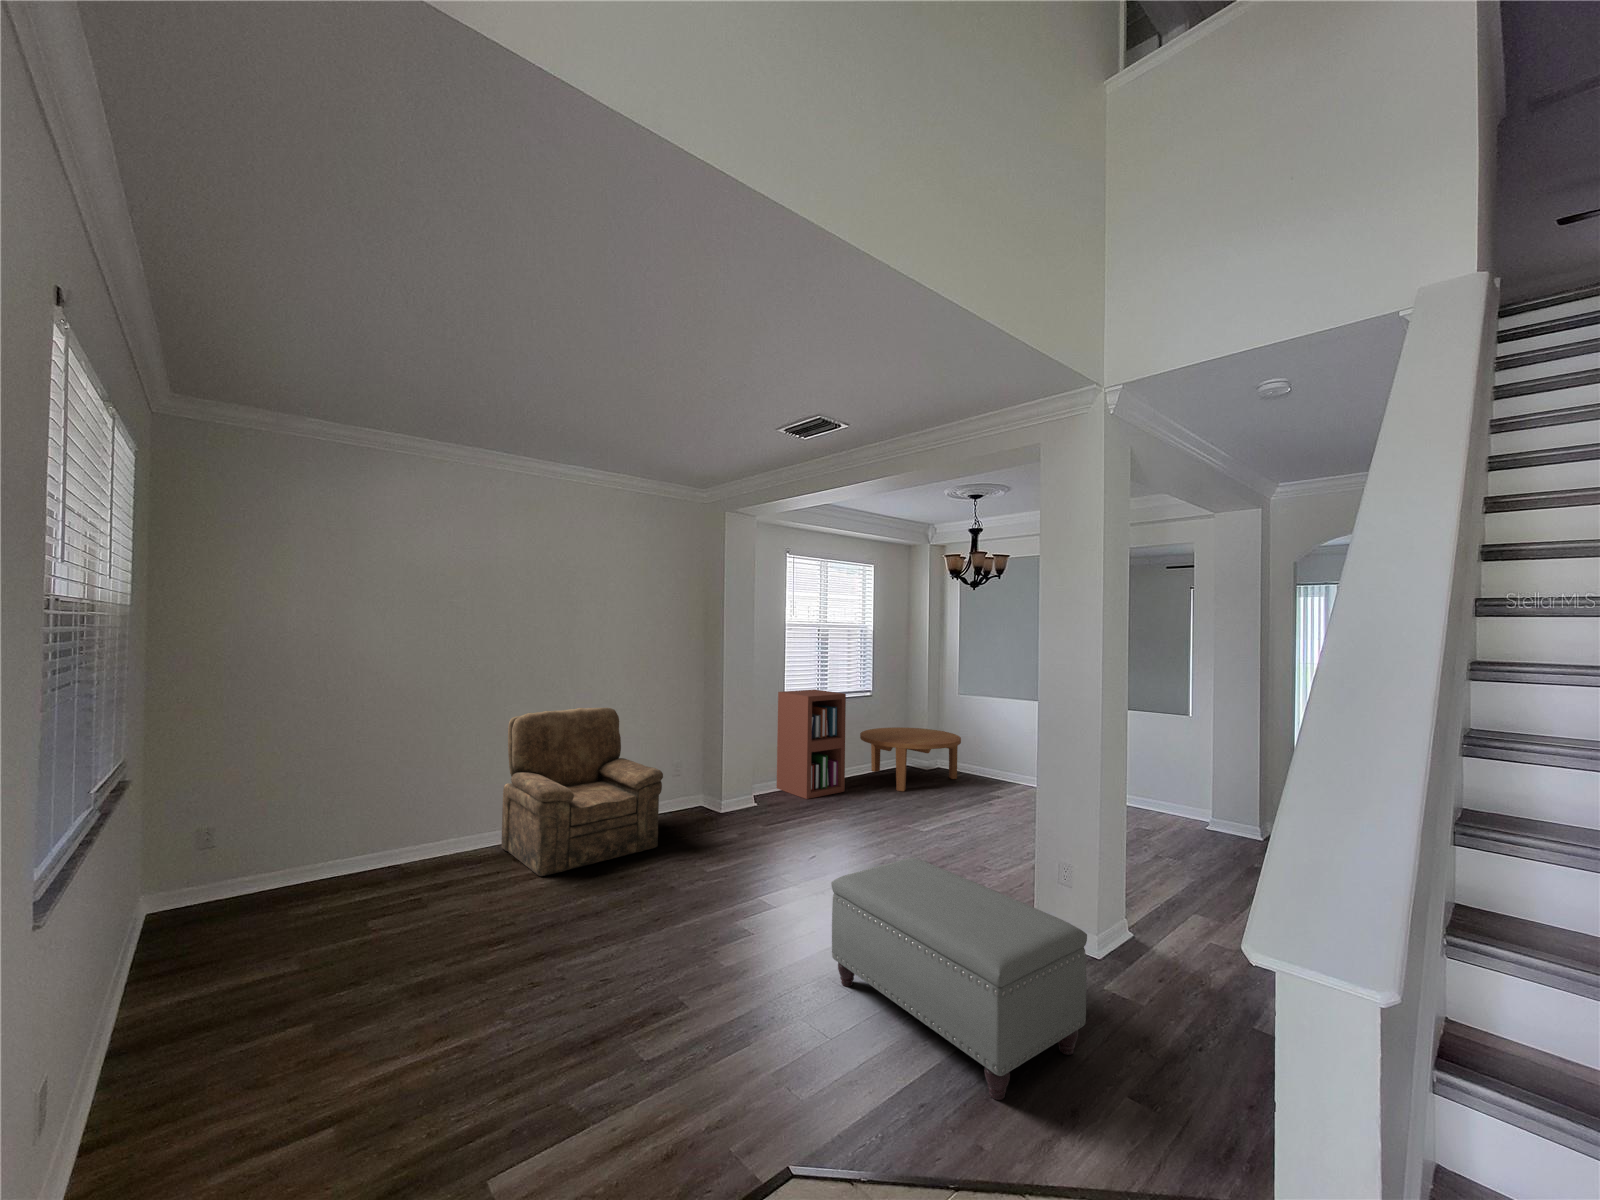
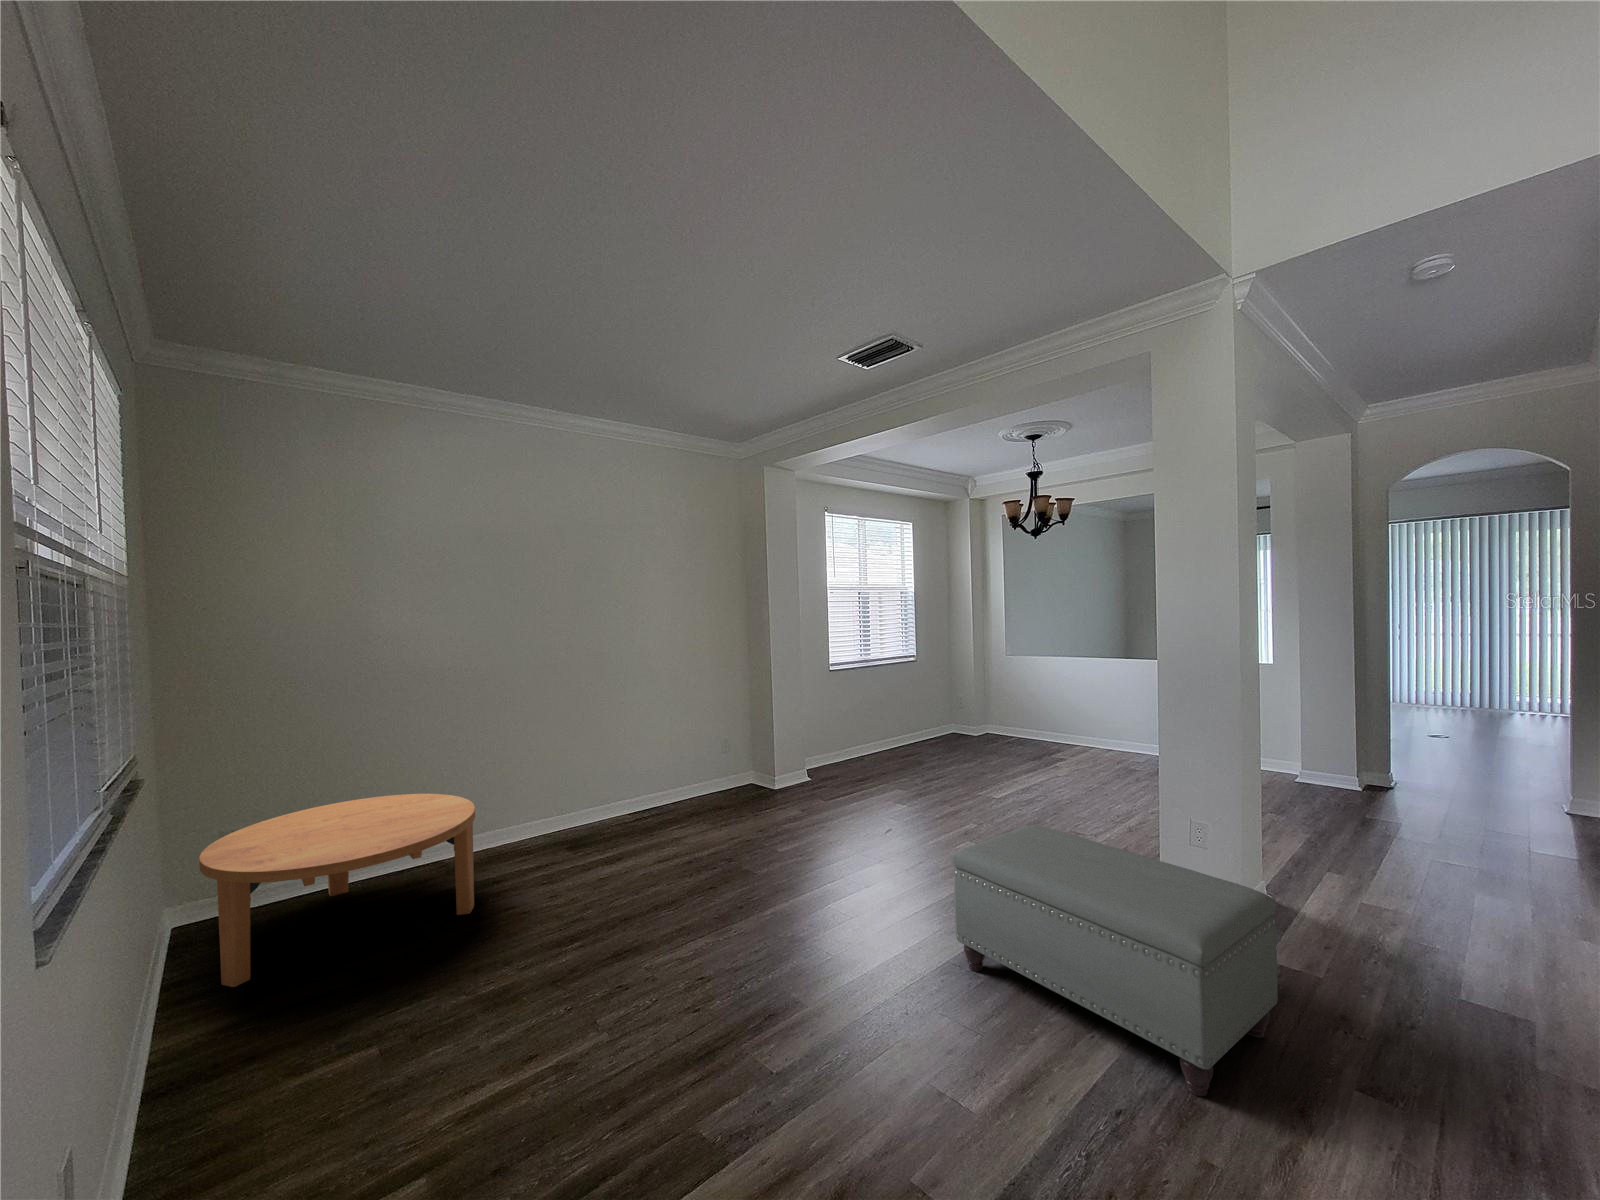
bookshelf: present [777,690,846,799] -> none [822,657,899,773]
armchair: present [501,708,663,876] -> none [547,683,719,867]
coffee table: present [860,727,961,791] -> present [199,794,475,987]

